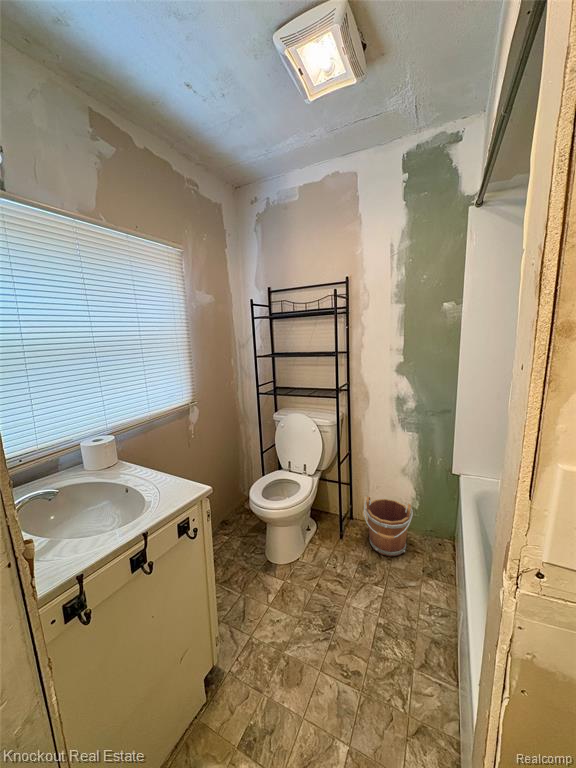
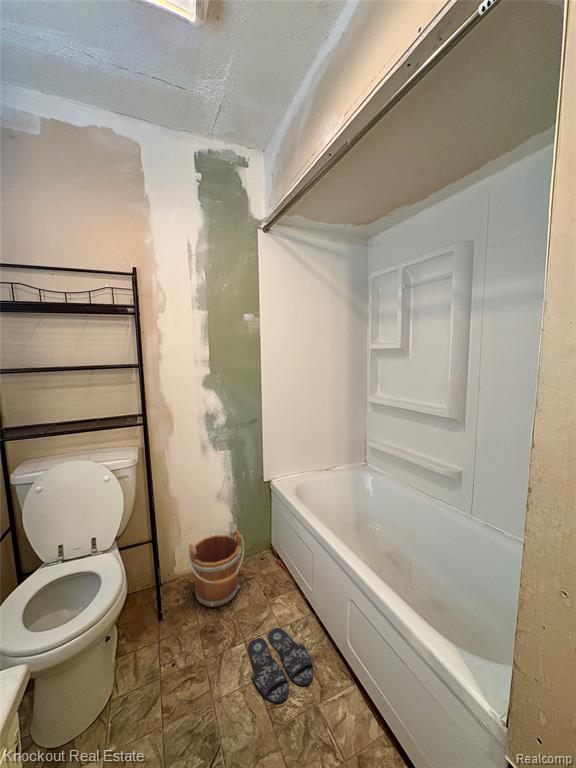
slippers: none [375,592,431,653] -> present [248,628,313,703]

